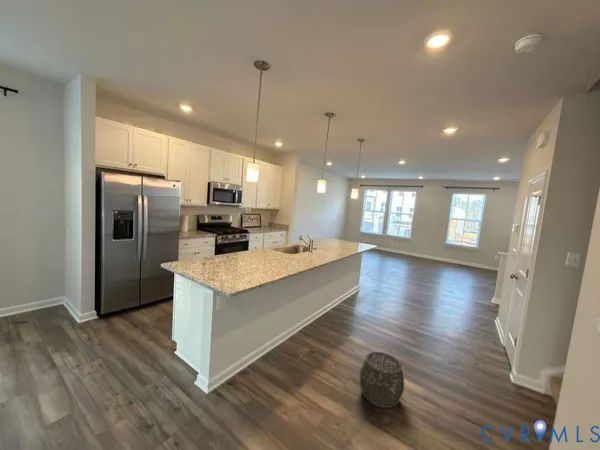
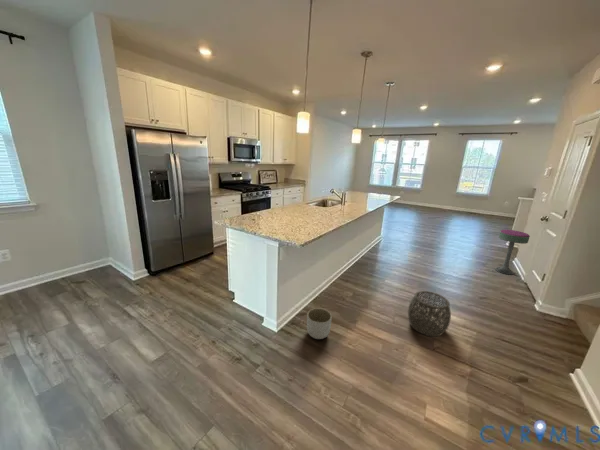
bar stool: none [472,285,503,335] -> present [495,230,530,275]
planter: none [241,367,269,405] -> present [307,308,332,339]

